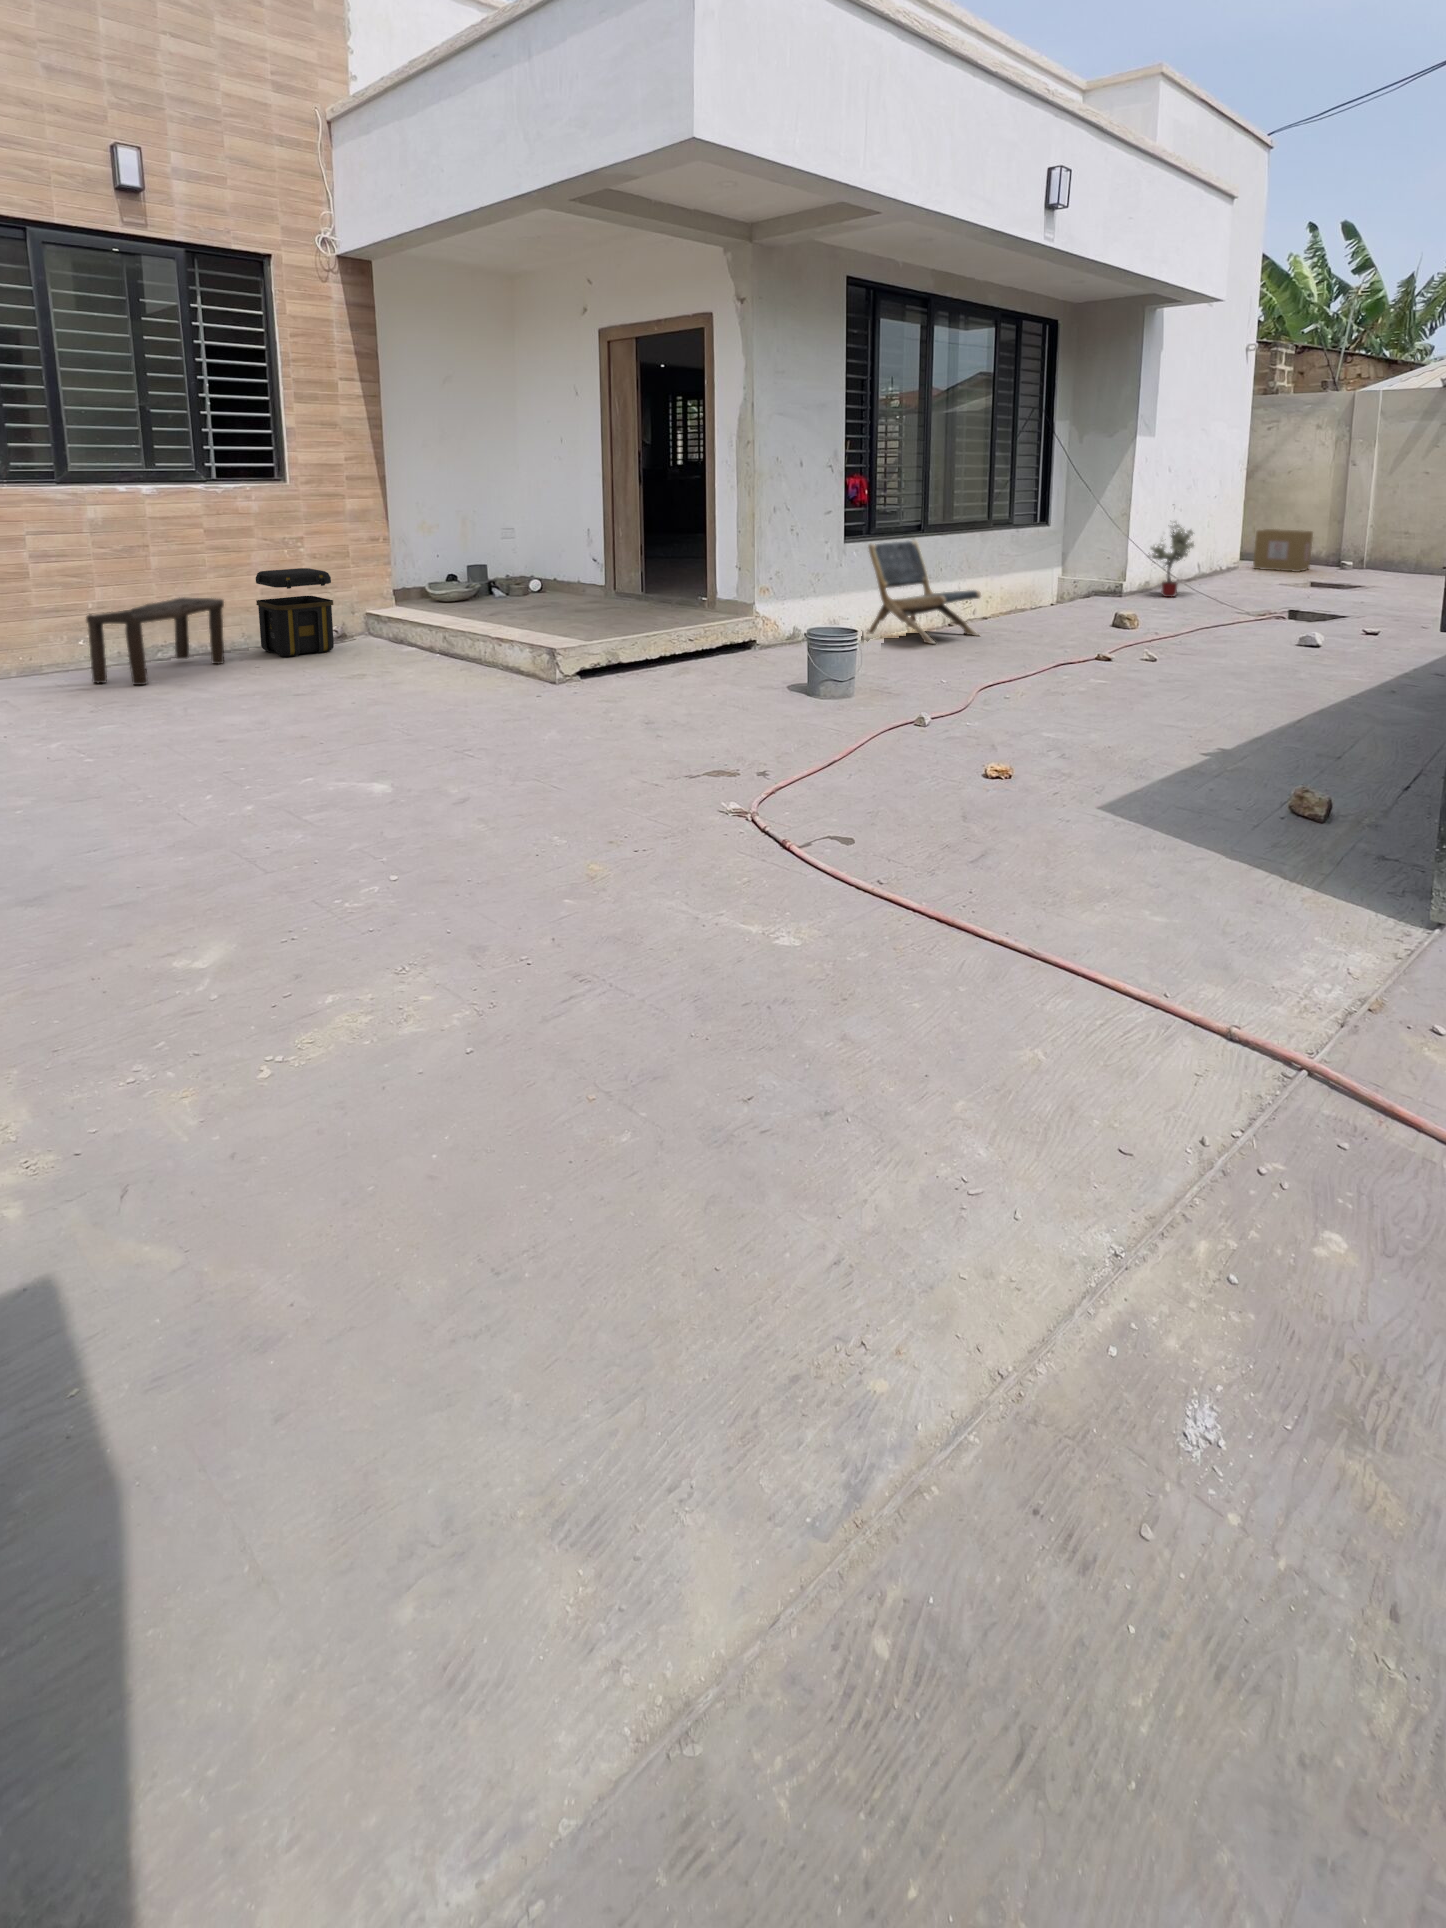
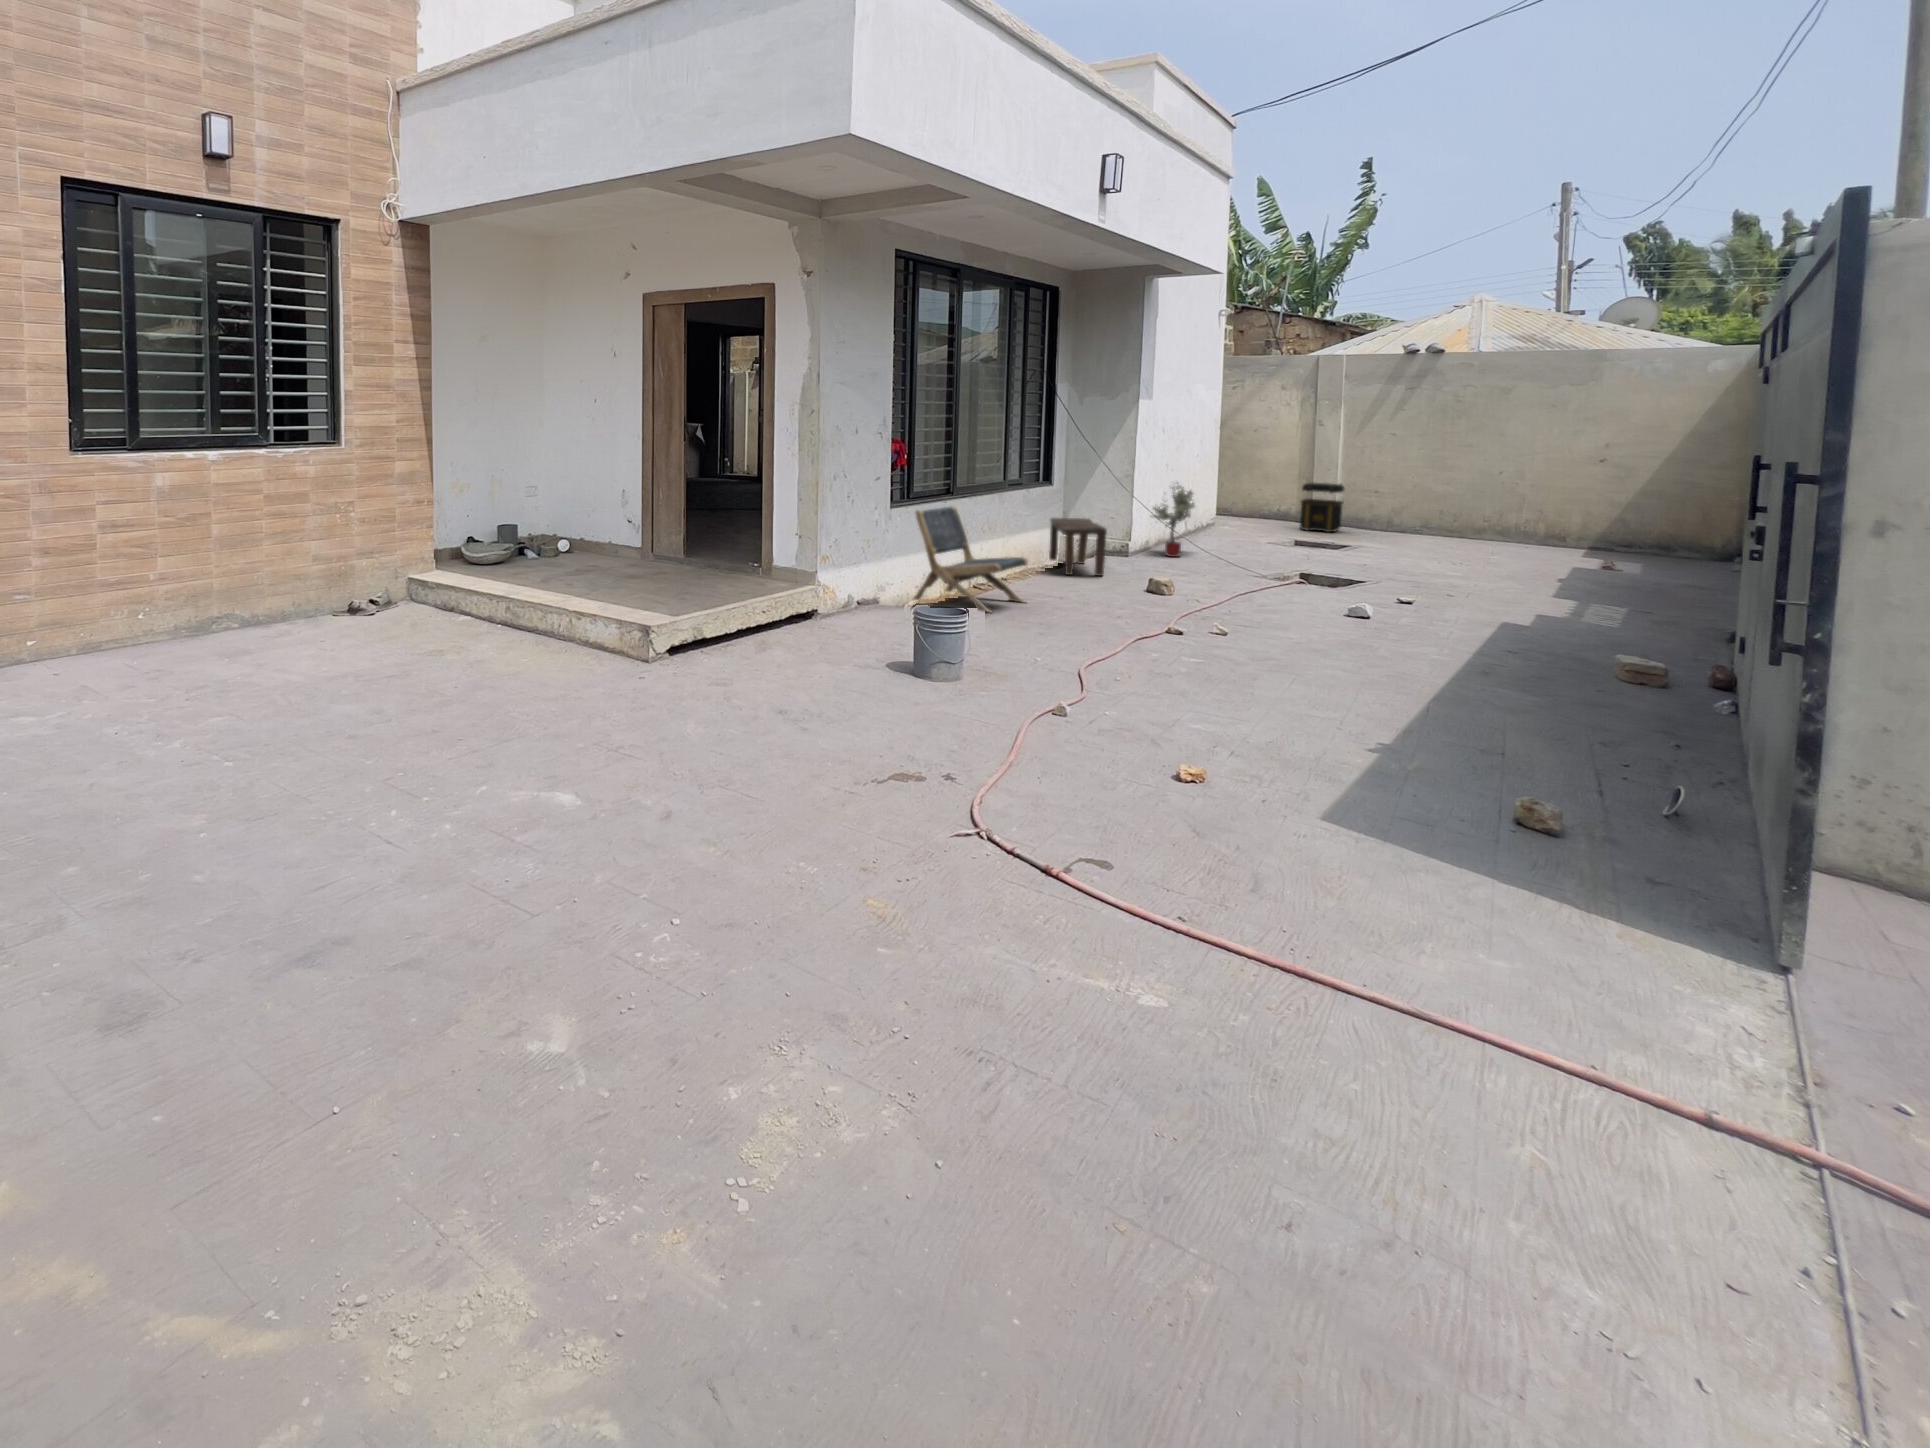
cardboard box: present [1253,529,1313,572] -> none [1227,485,1284,528]
toolbox: present [256,568,334,657] -> present [1300,483,1344,532]
bench: present [86,598,224,685] -> present [1049,518,1107,576]

